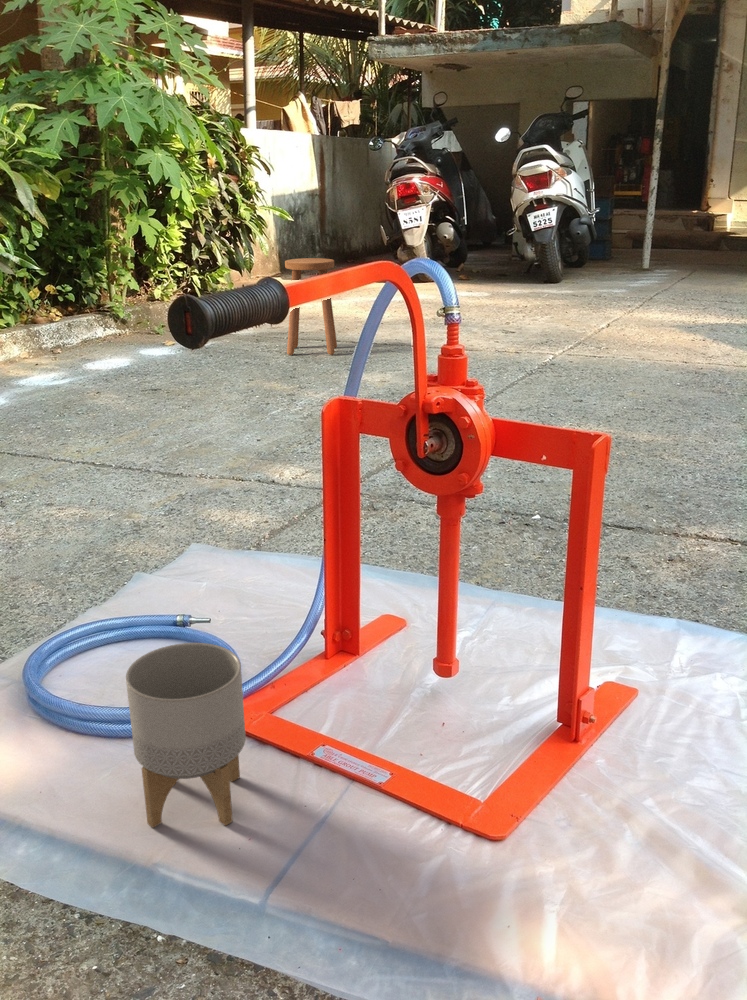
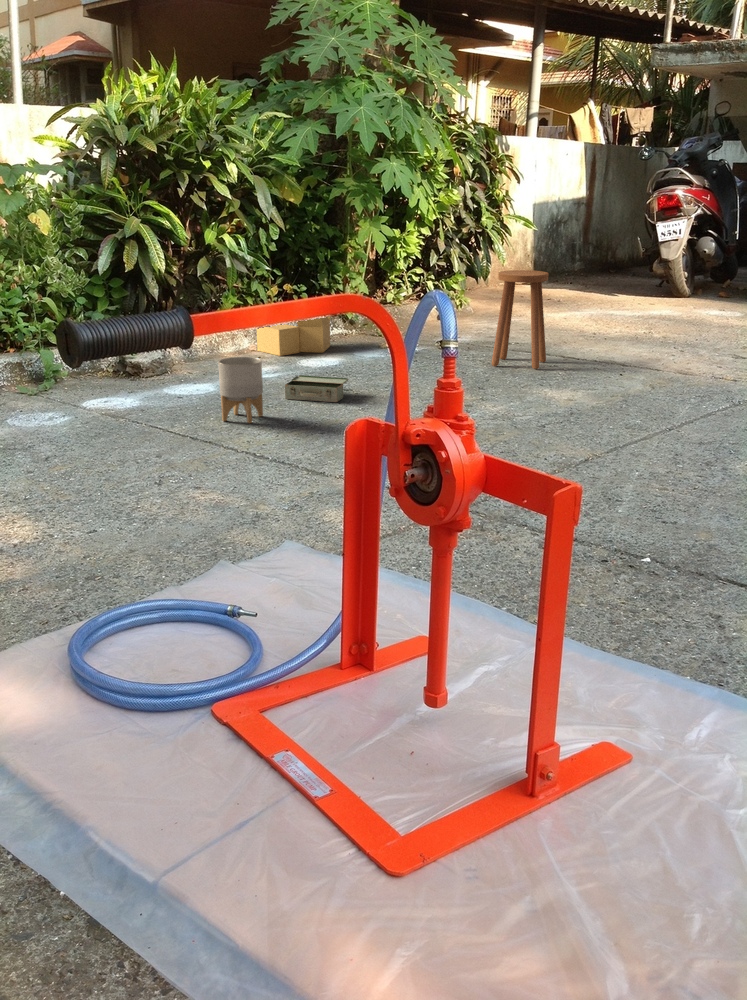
cardboard box: none [29,309,110,361] -> present [257,317,330,356]
toolbox: none [93,377,158,403] -> present [285,375,349,402]
planter: present [126,643,246,828] -> present [218,357,263,423]

